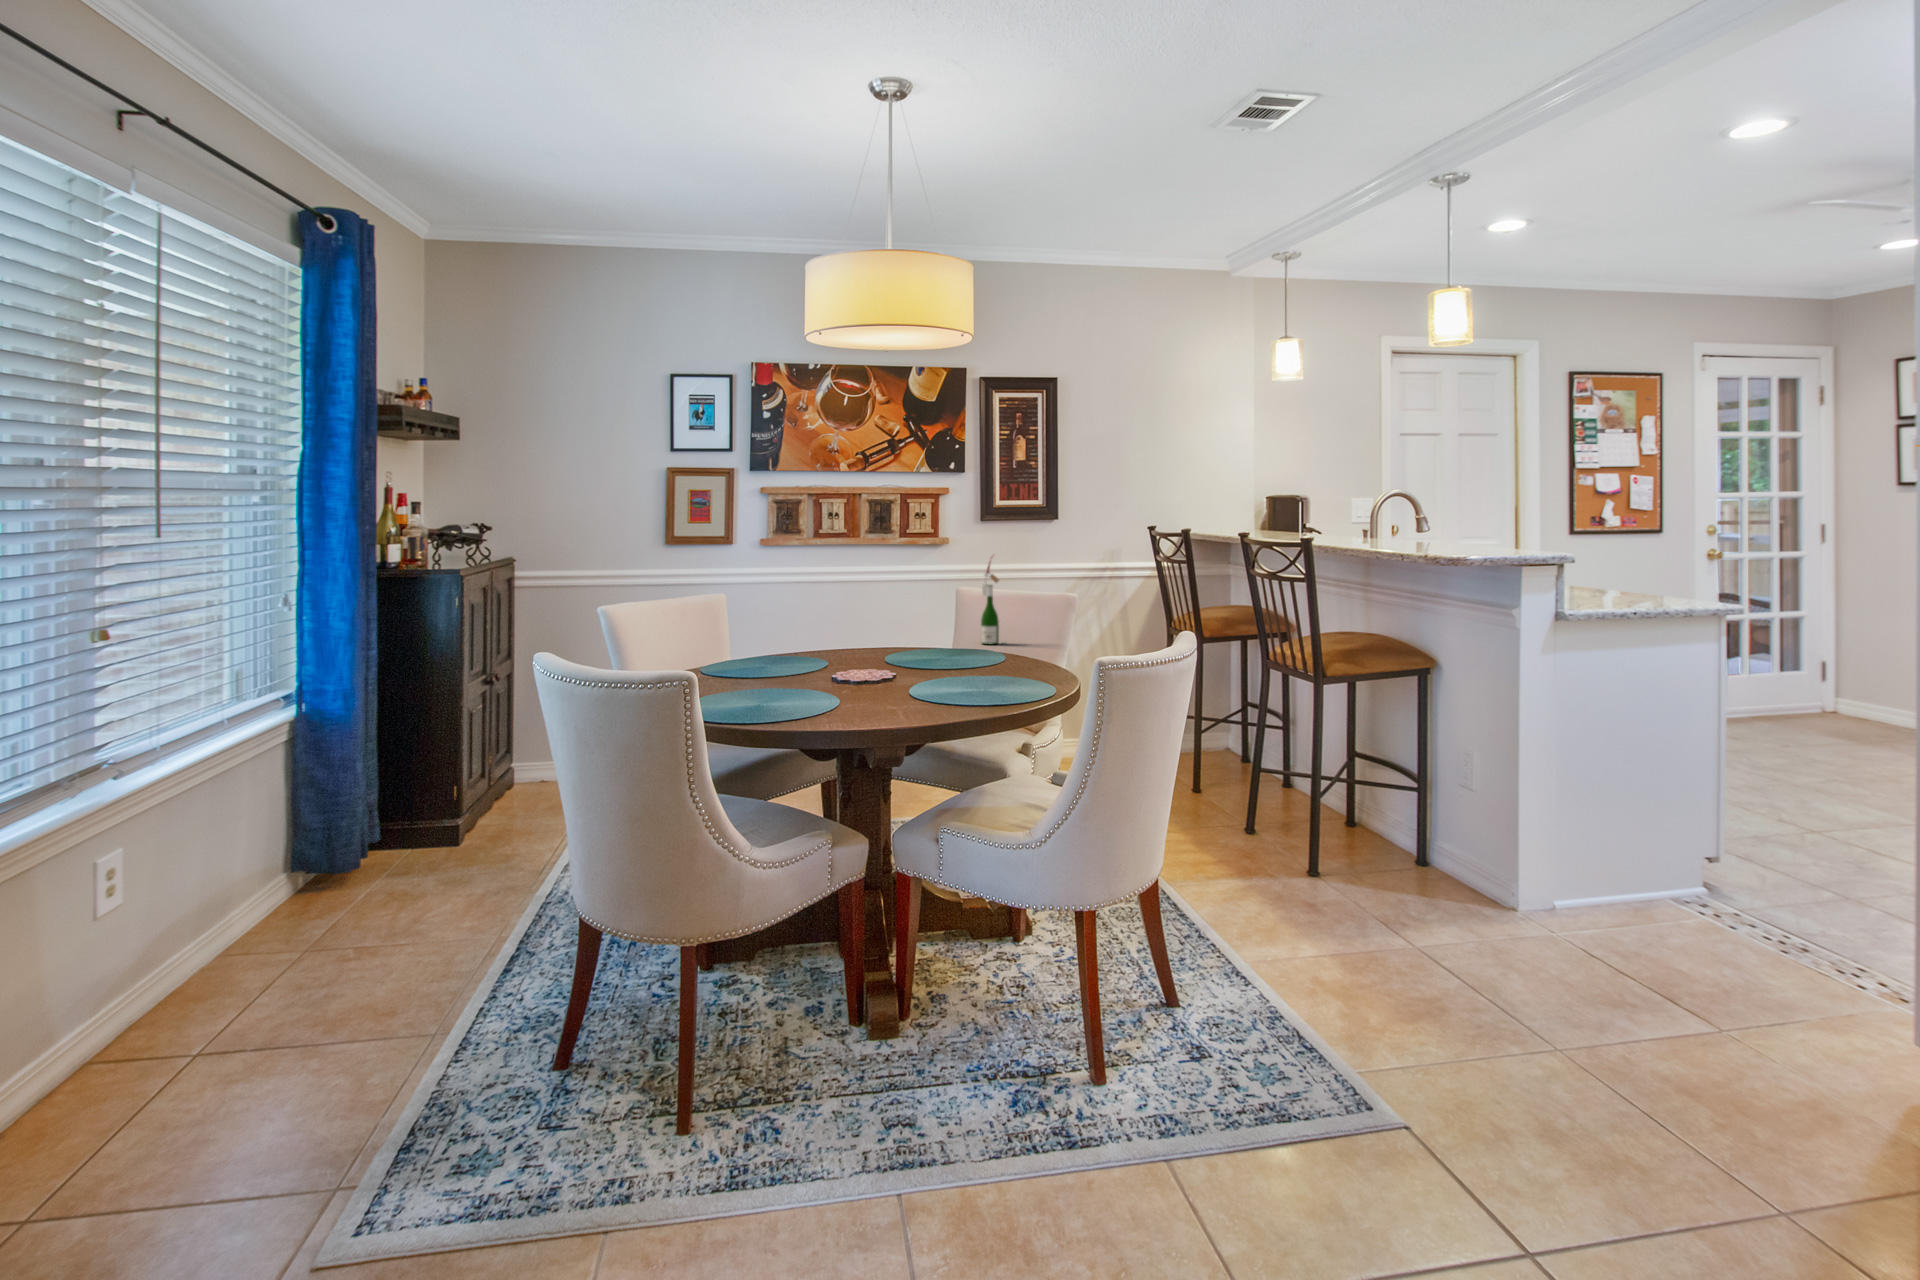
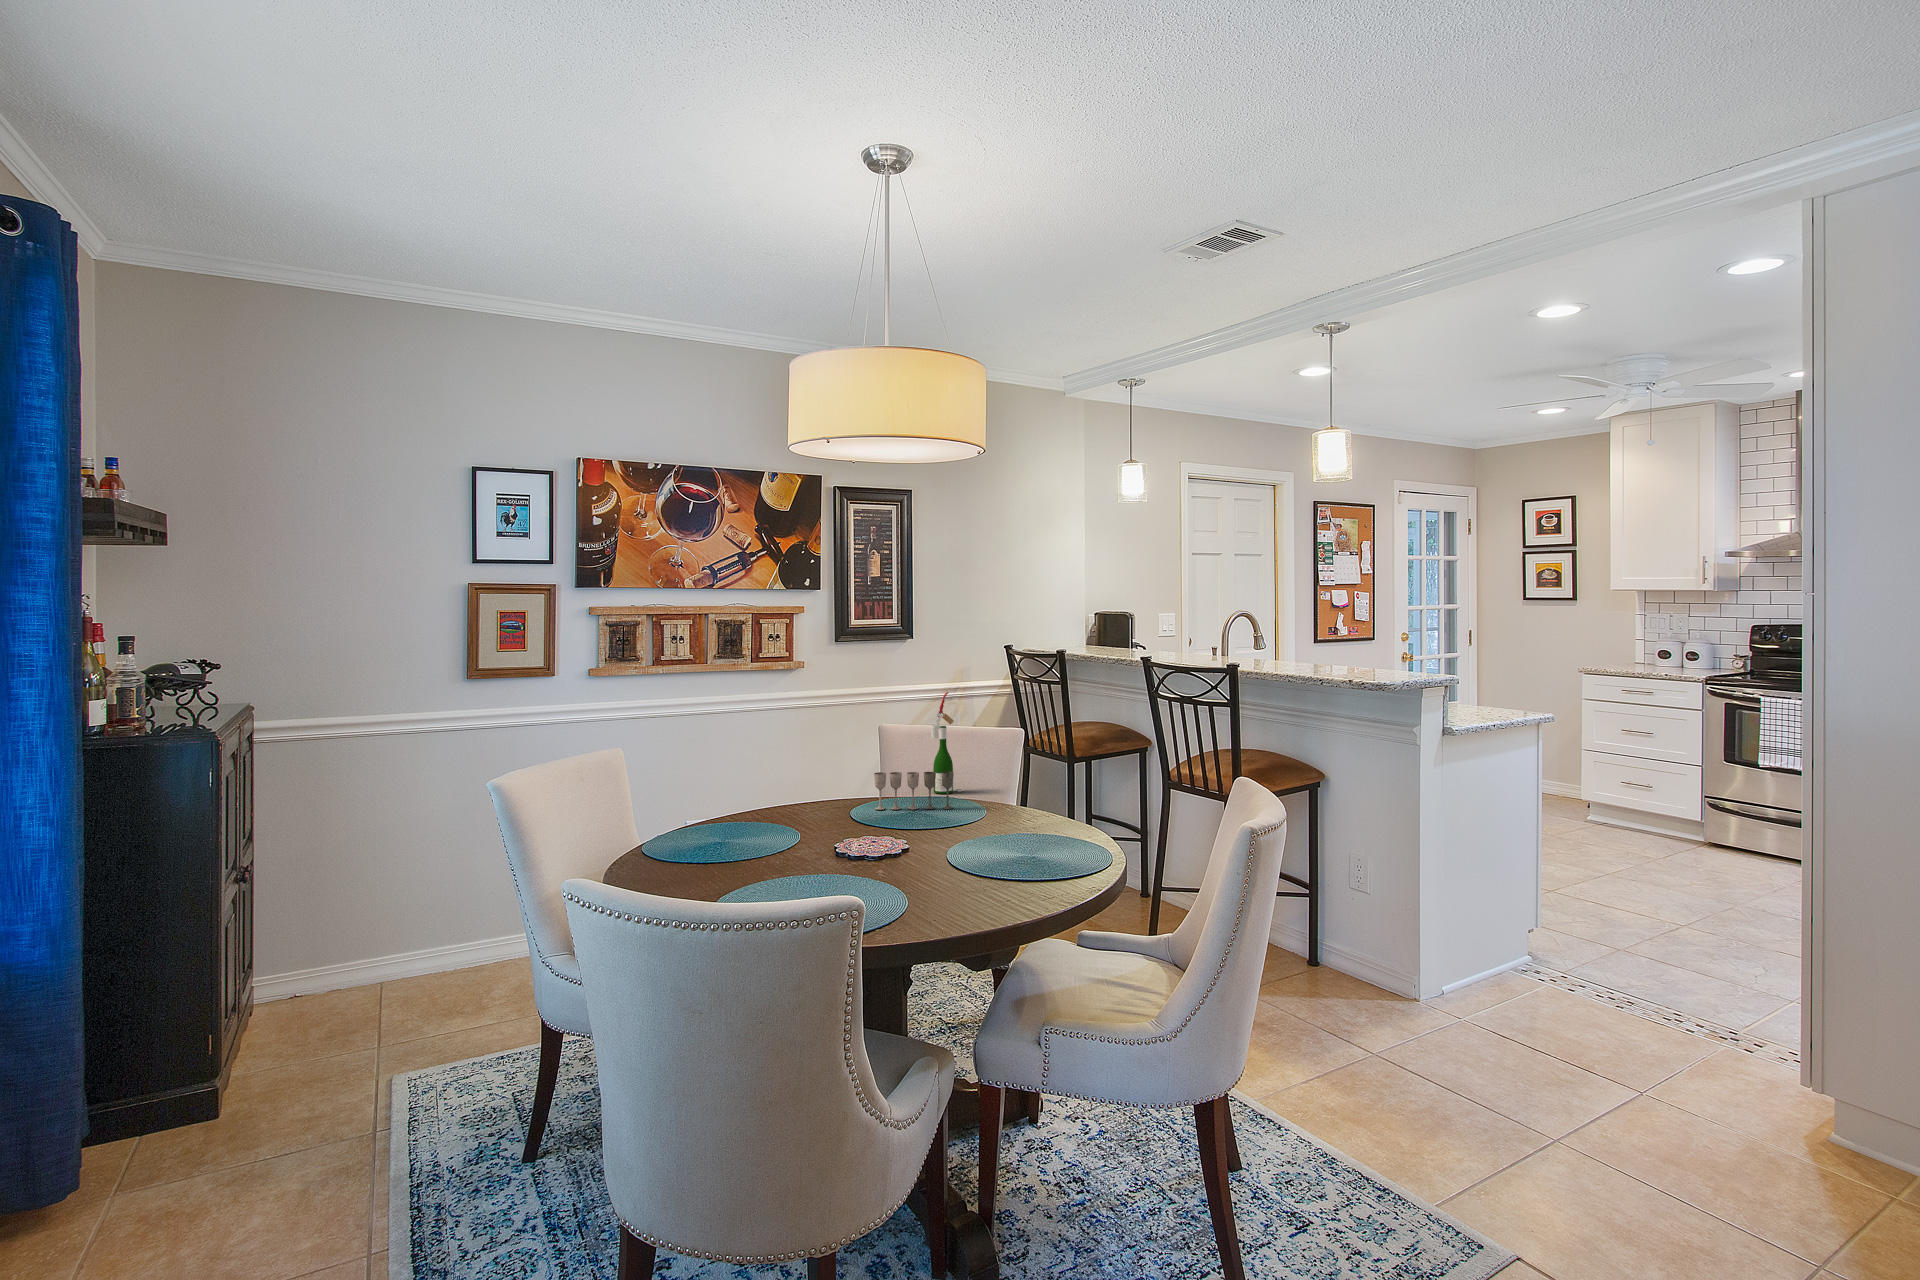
wine glass: none [910,619,977,653] -> present [874,771,954,810]

